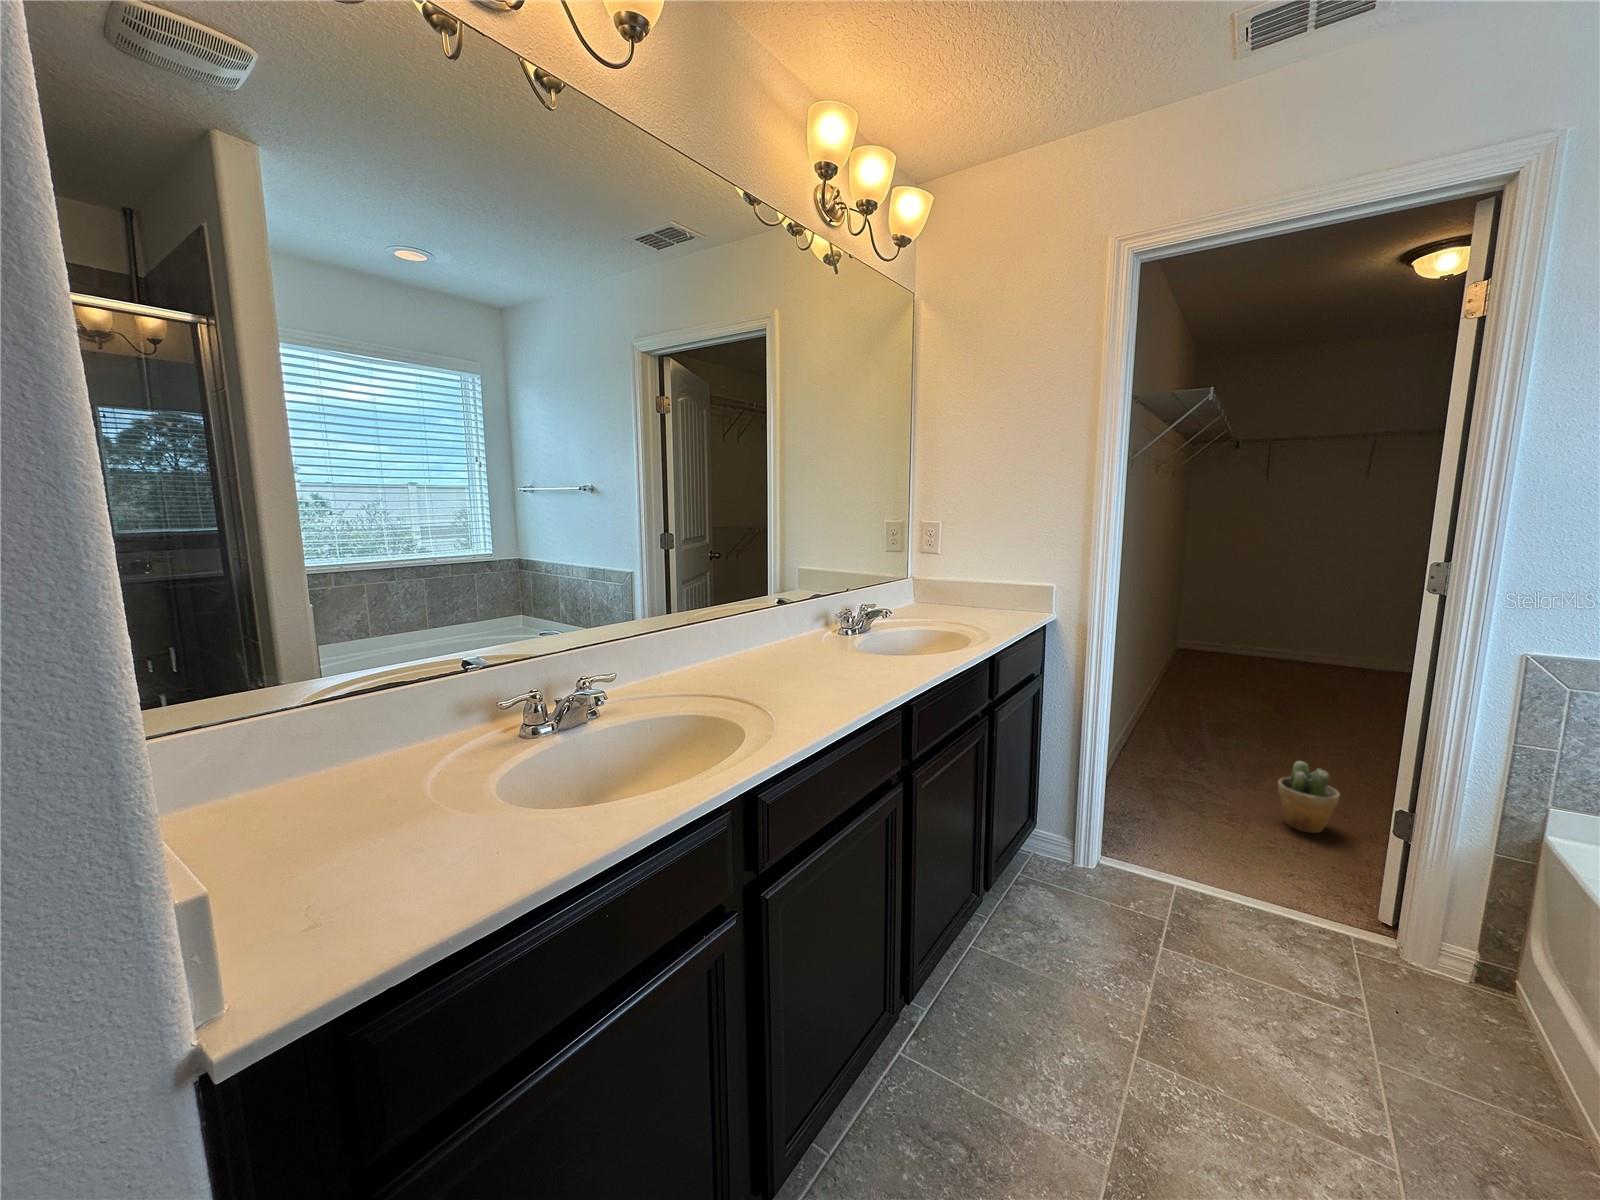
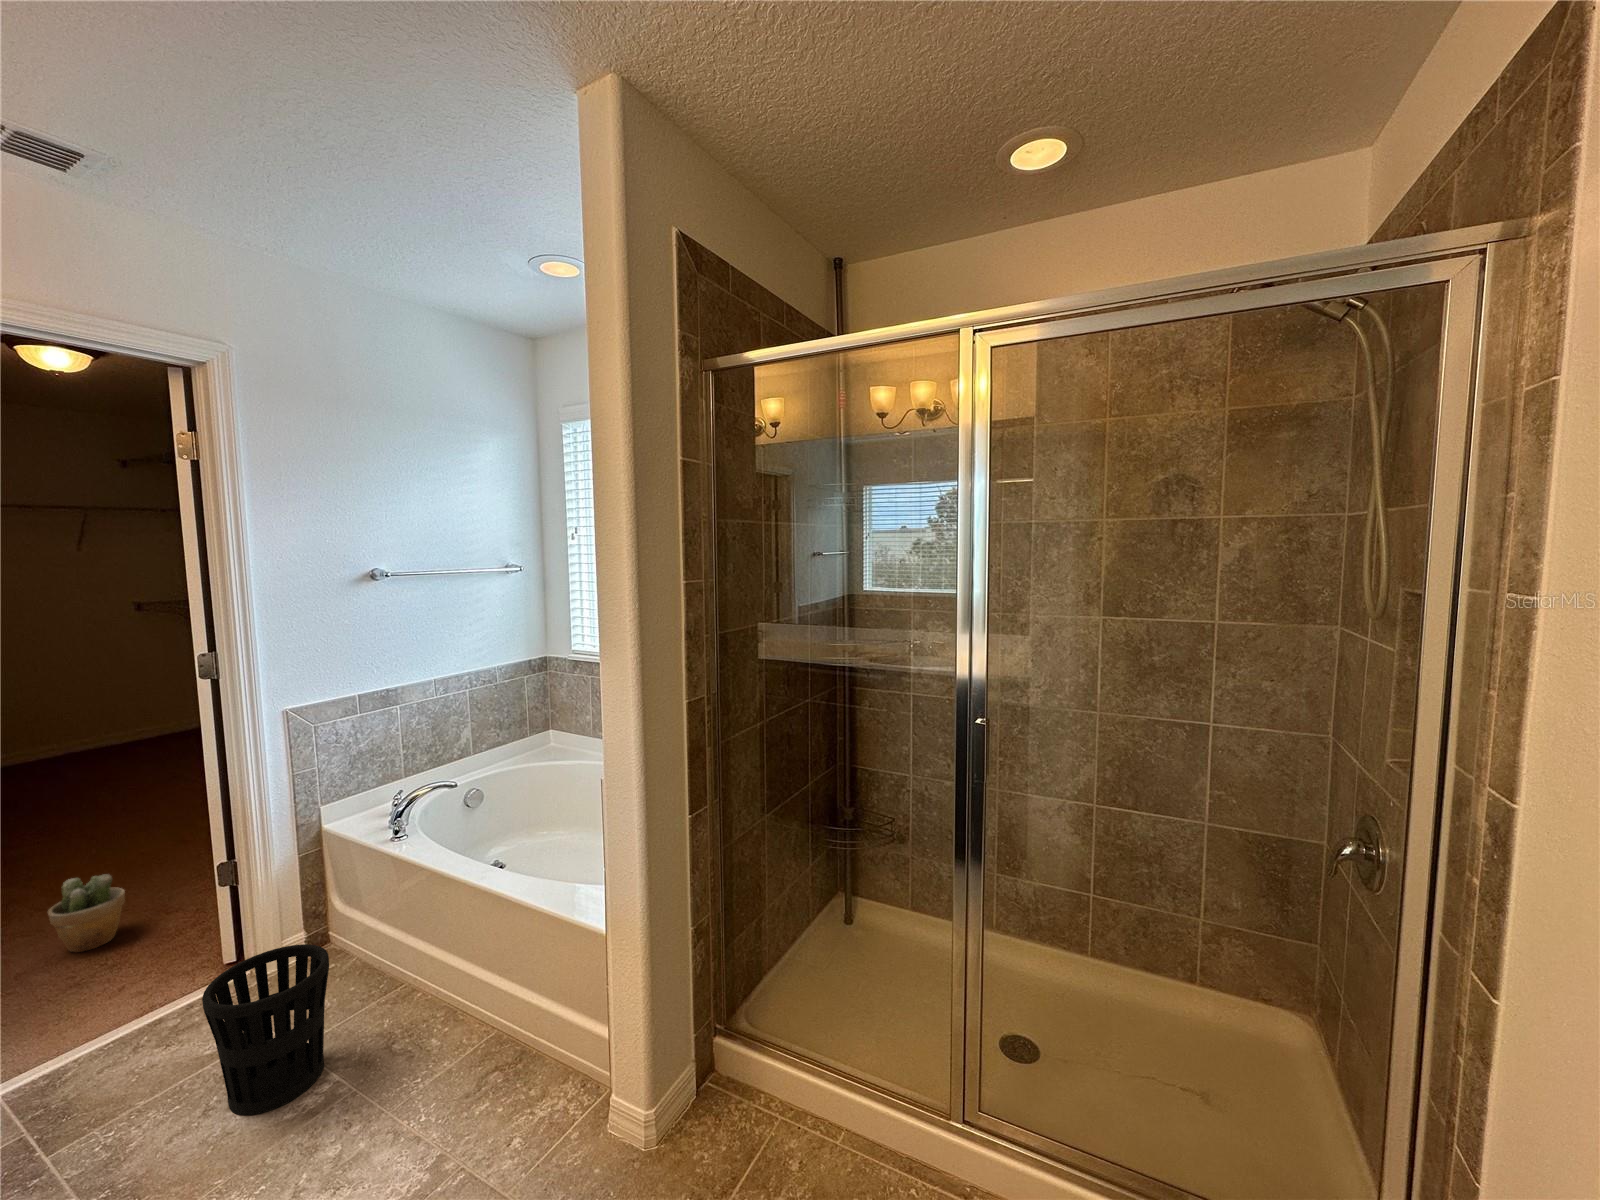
wastebasket: none [1275,908,1432,1111] -> present [202,944,329,1115]

